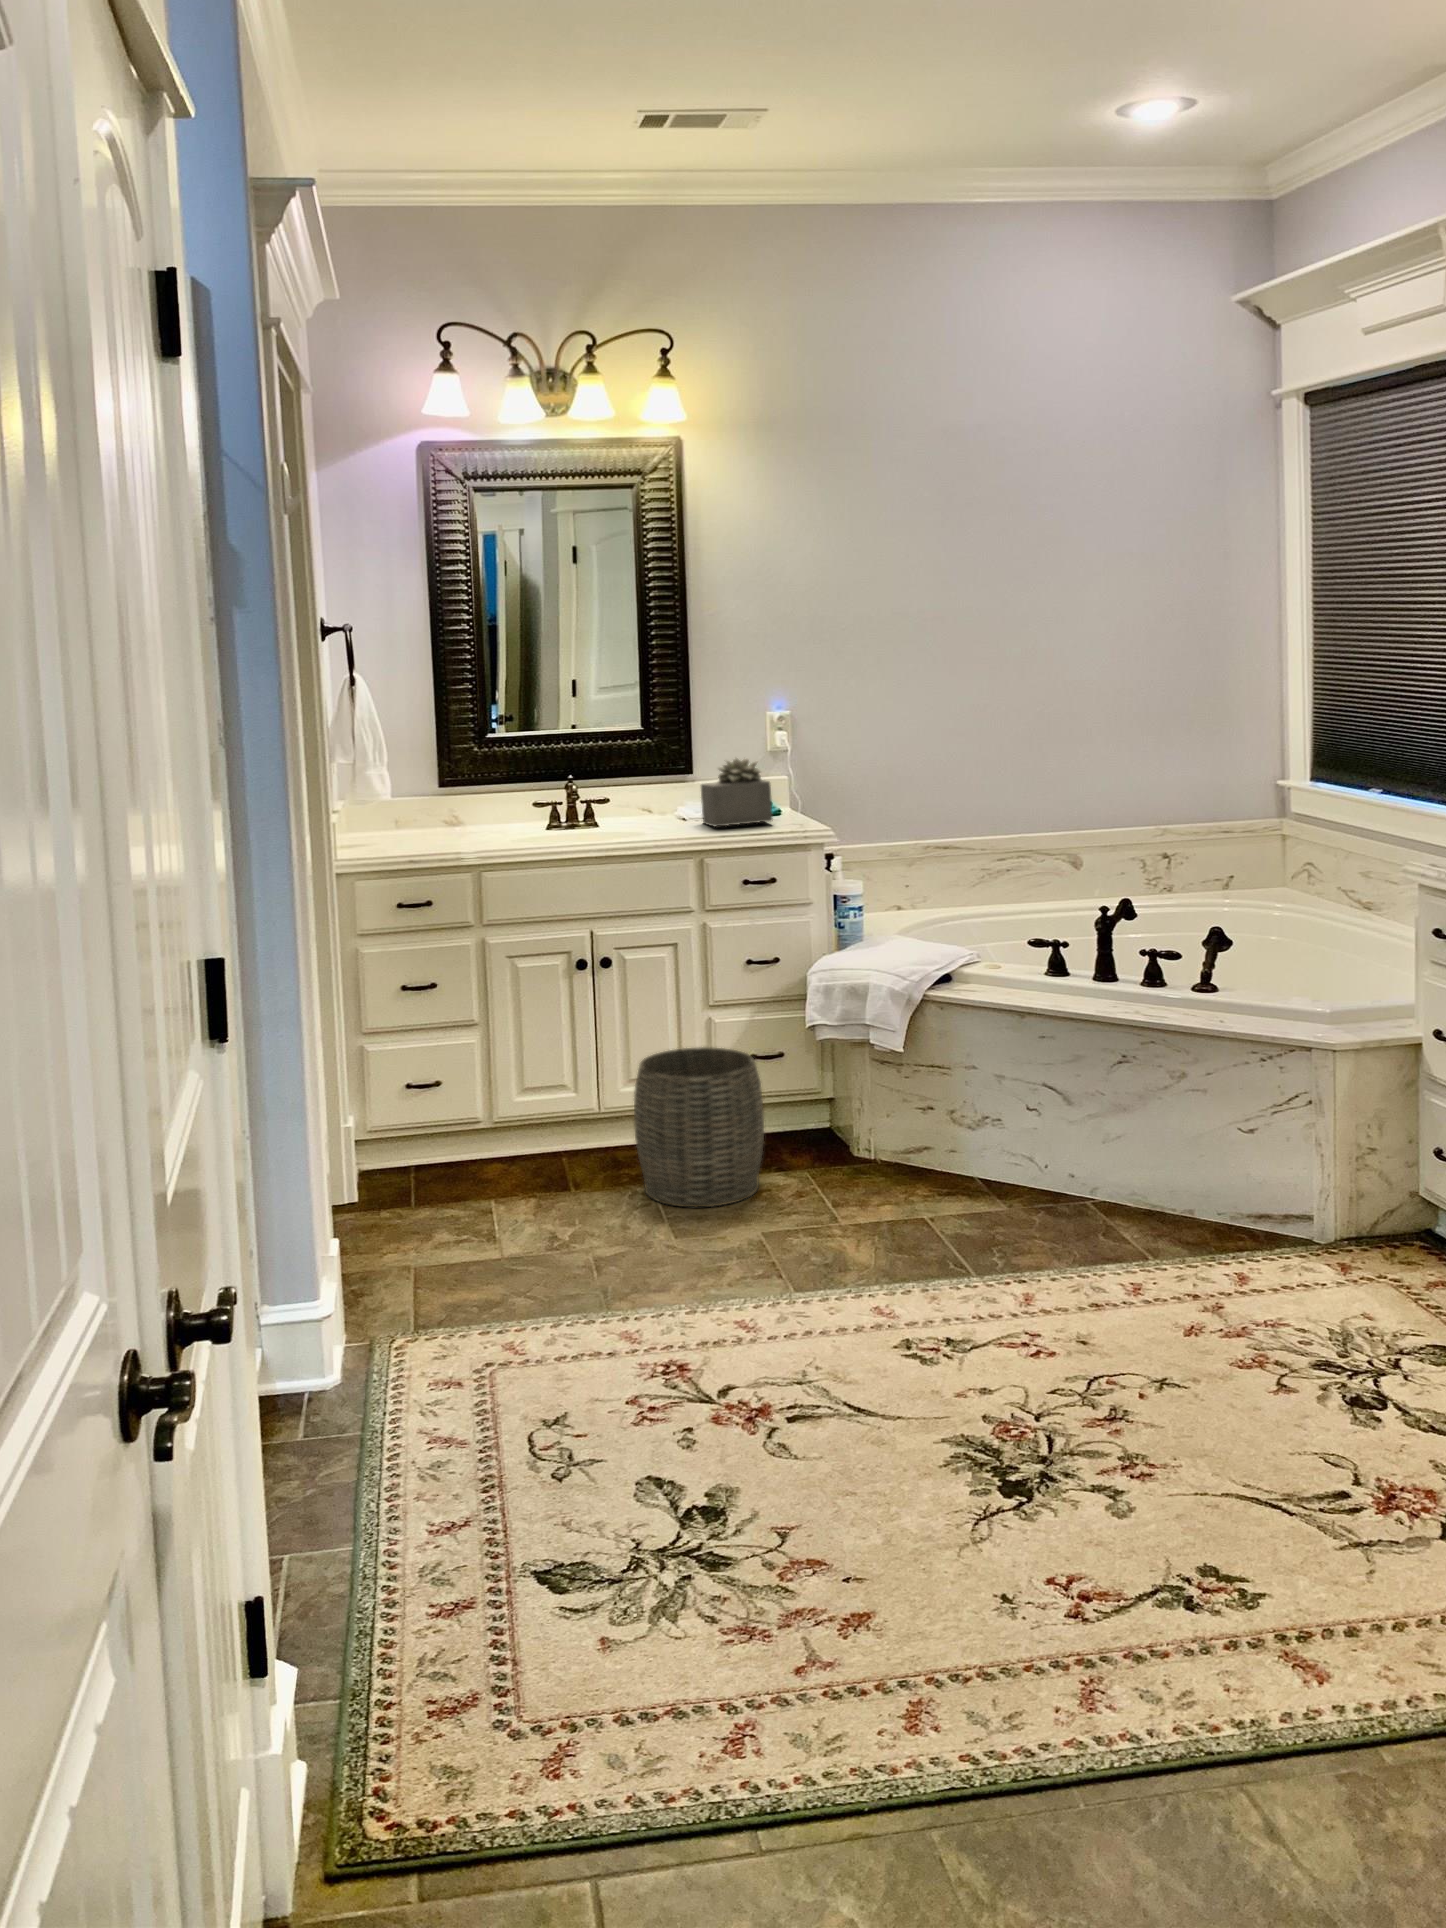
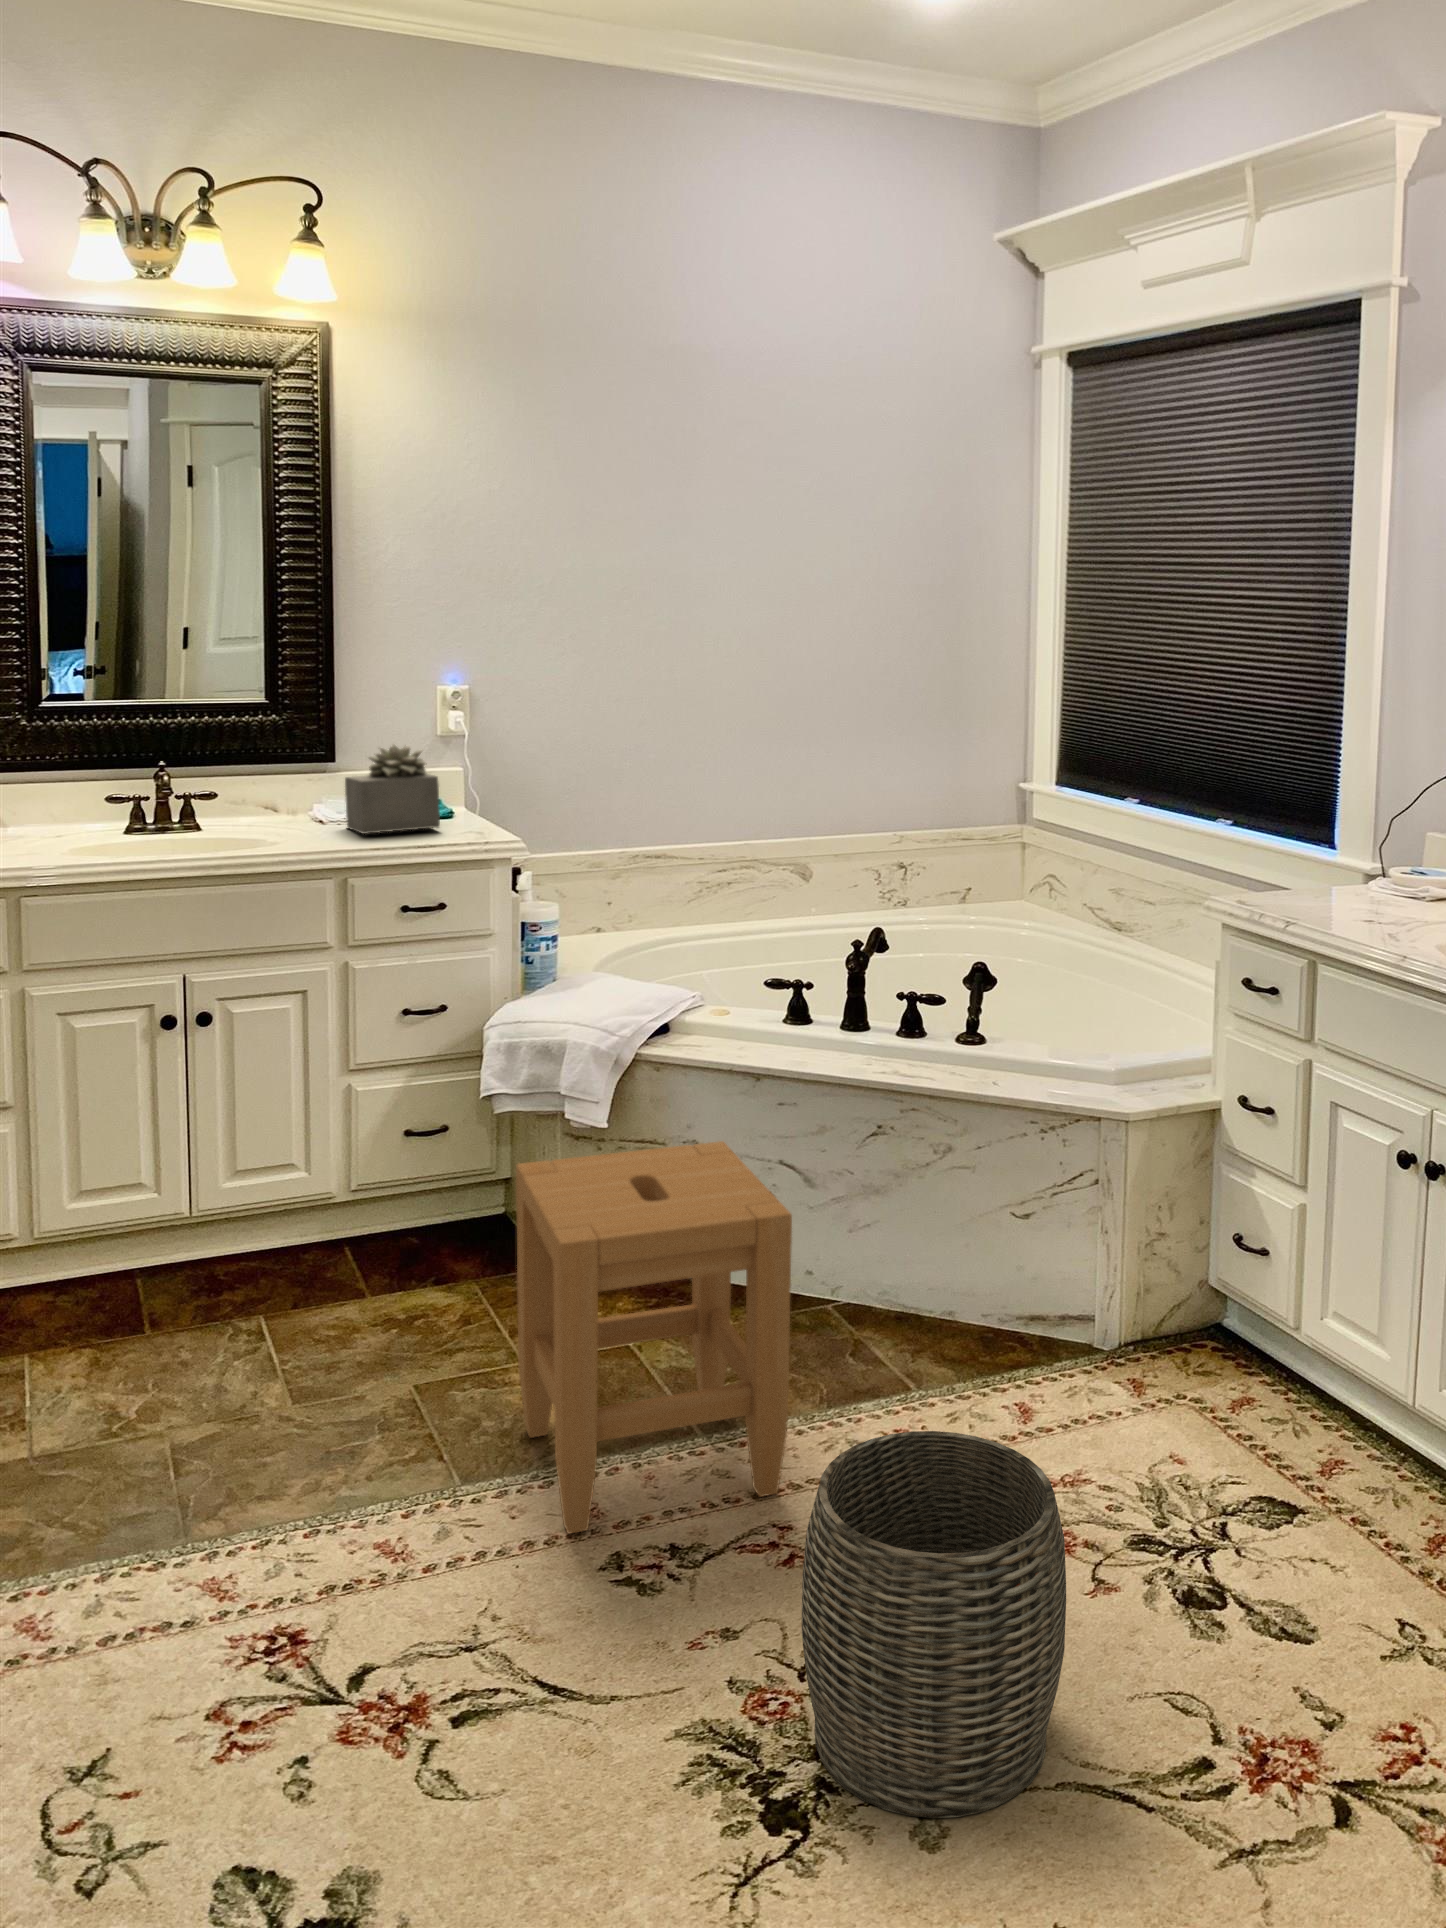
woven basket: present [634,1047,764,1207] -> present [802,1431,1066,1818]
stool: none [831,1053,1037,1327] -> present [516,1141,792,1534]

